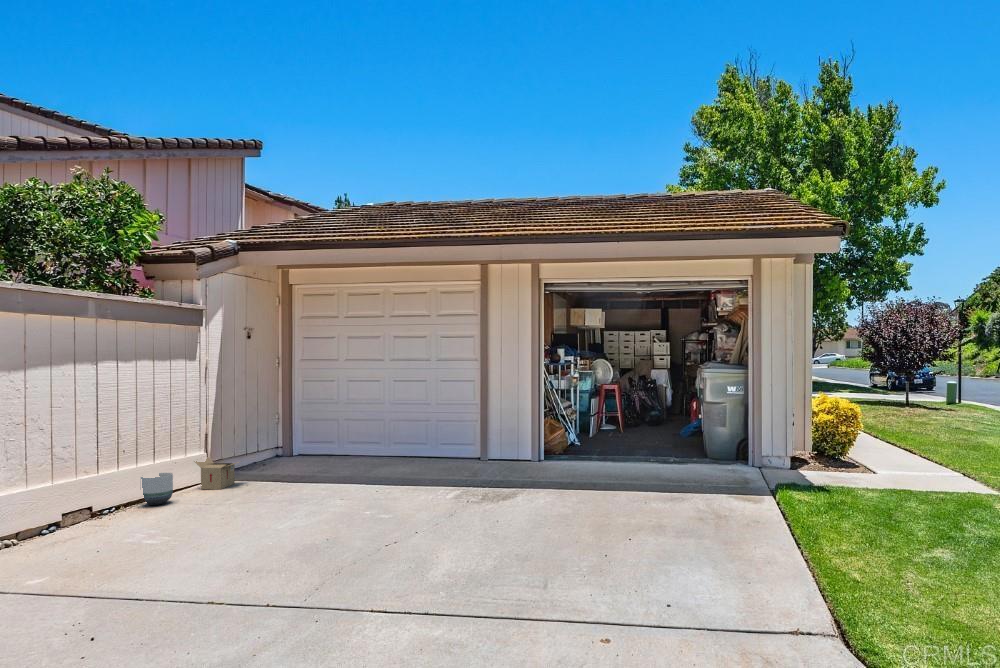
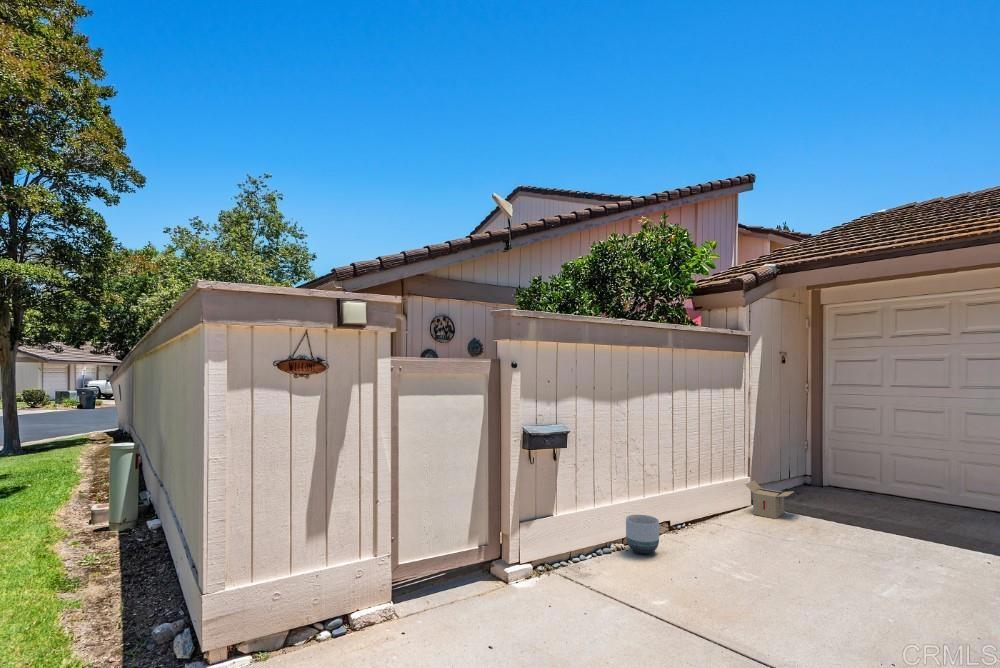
planter: present [141,473,173,505] -> present [626,515,659,554]

